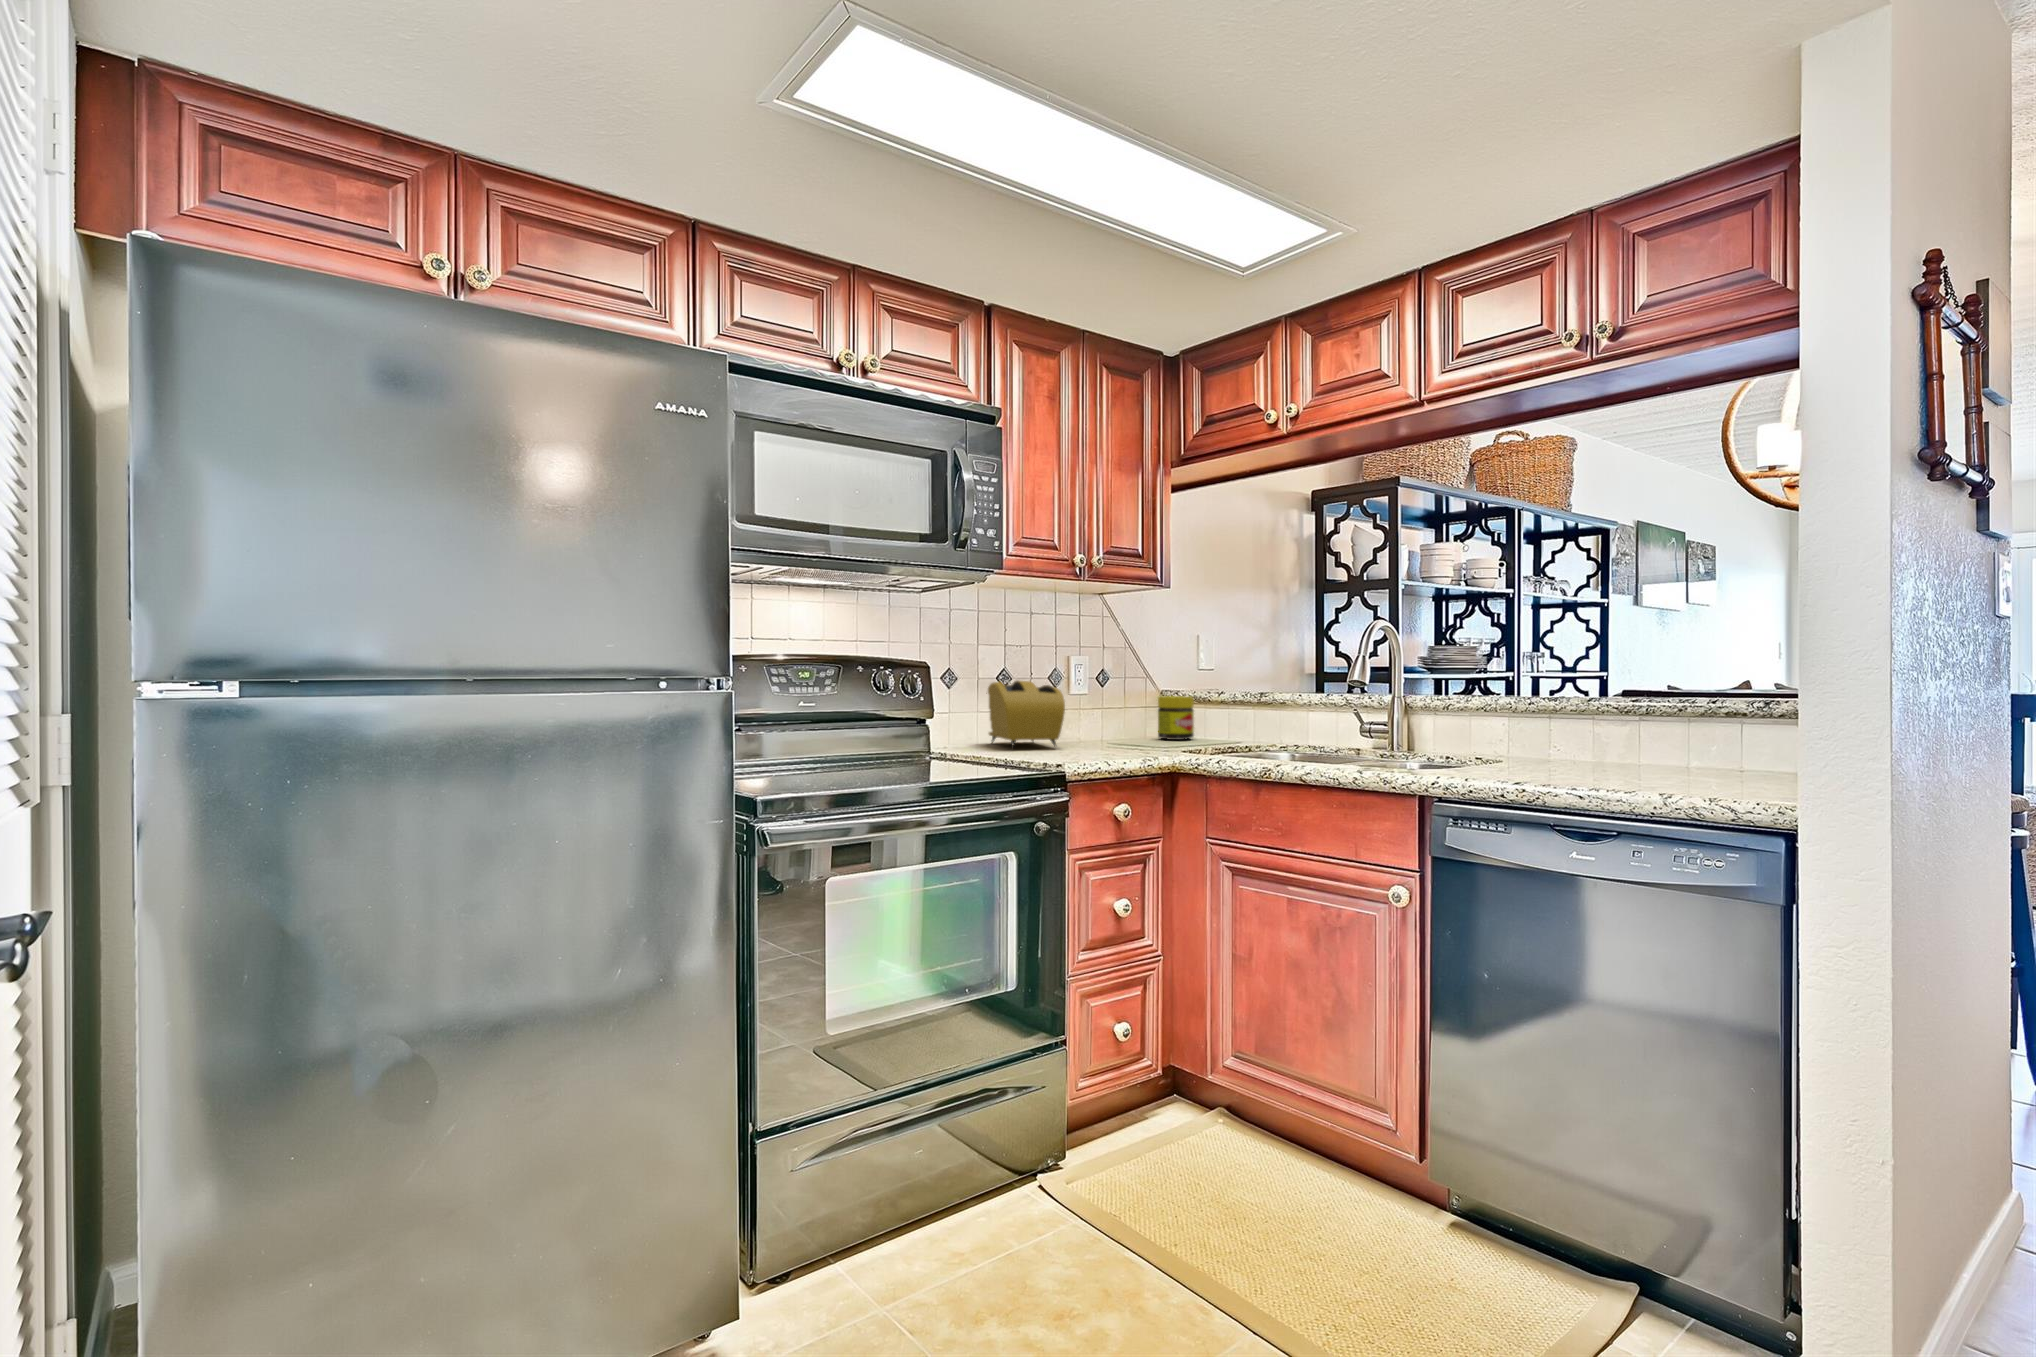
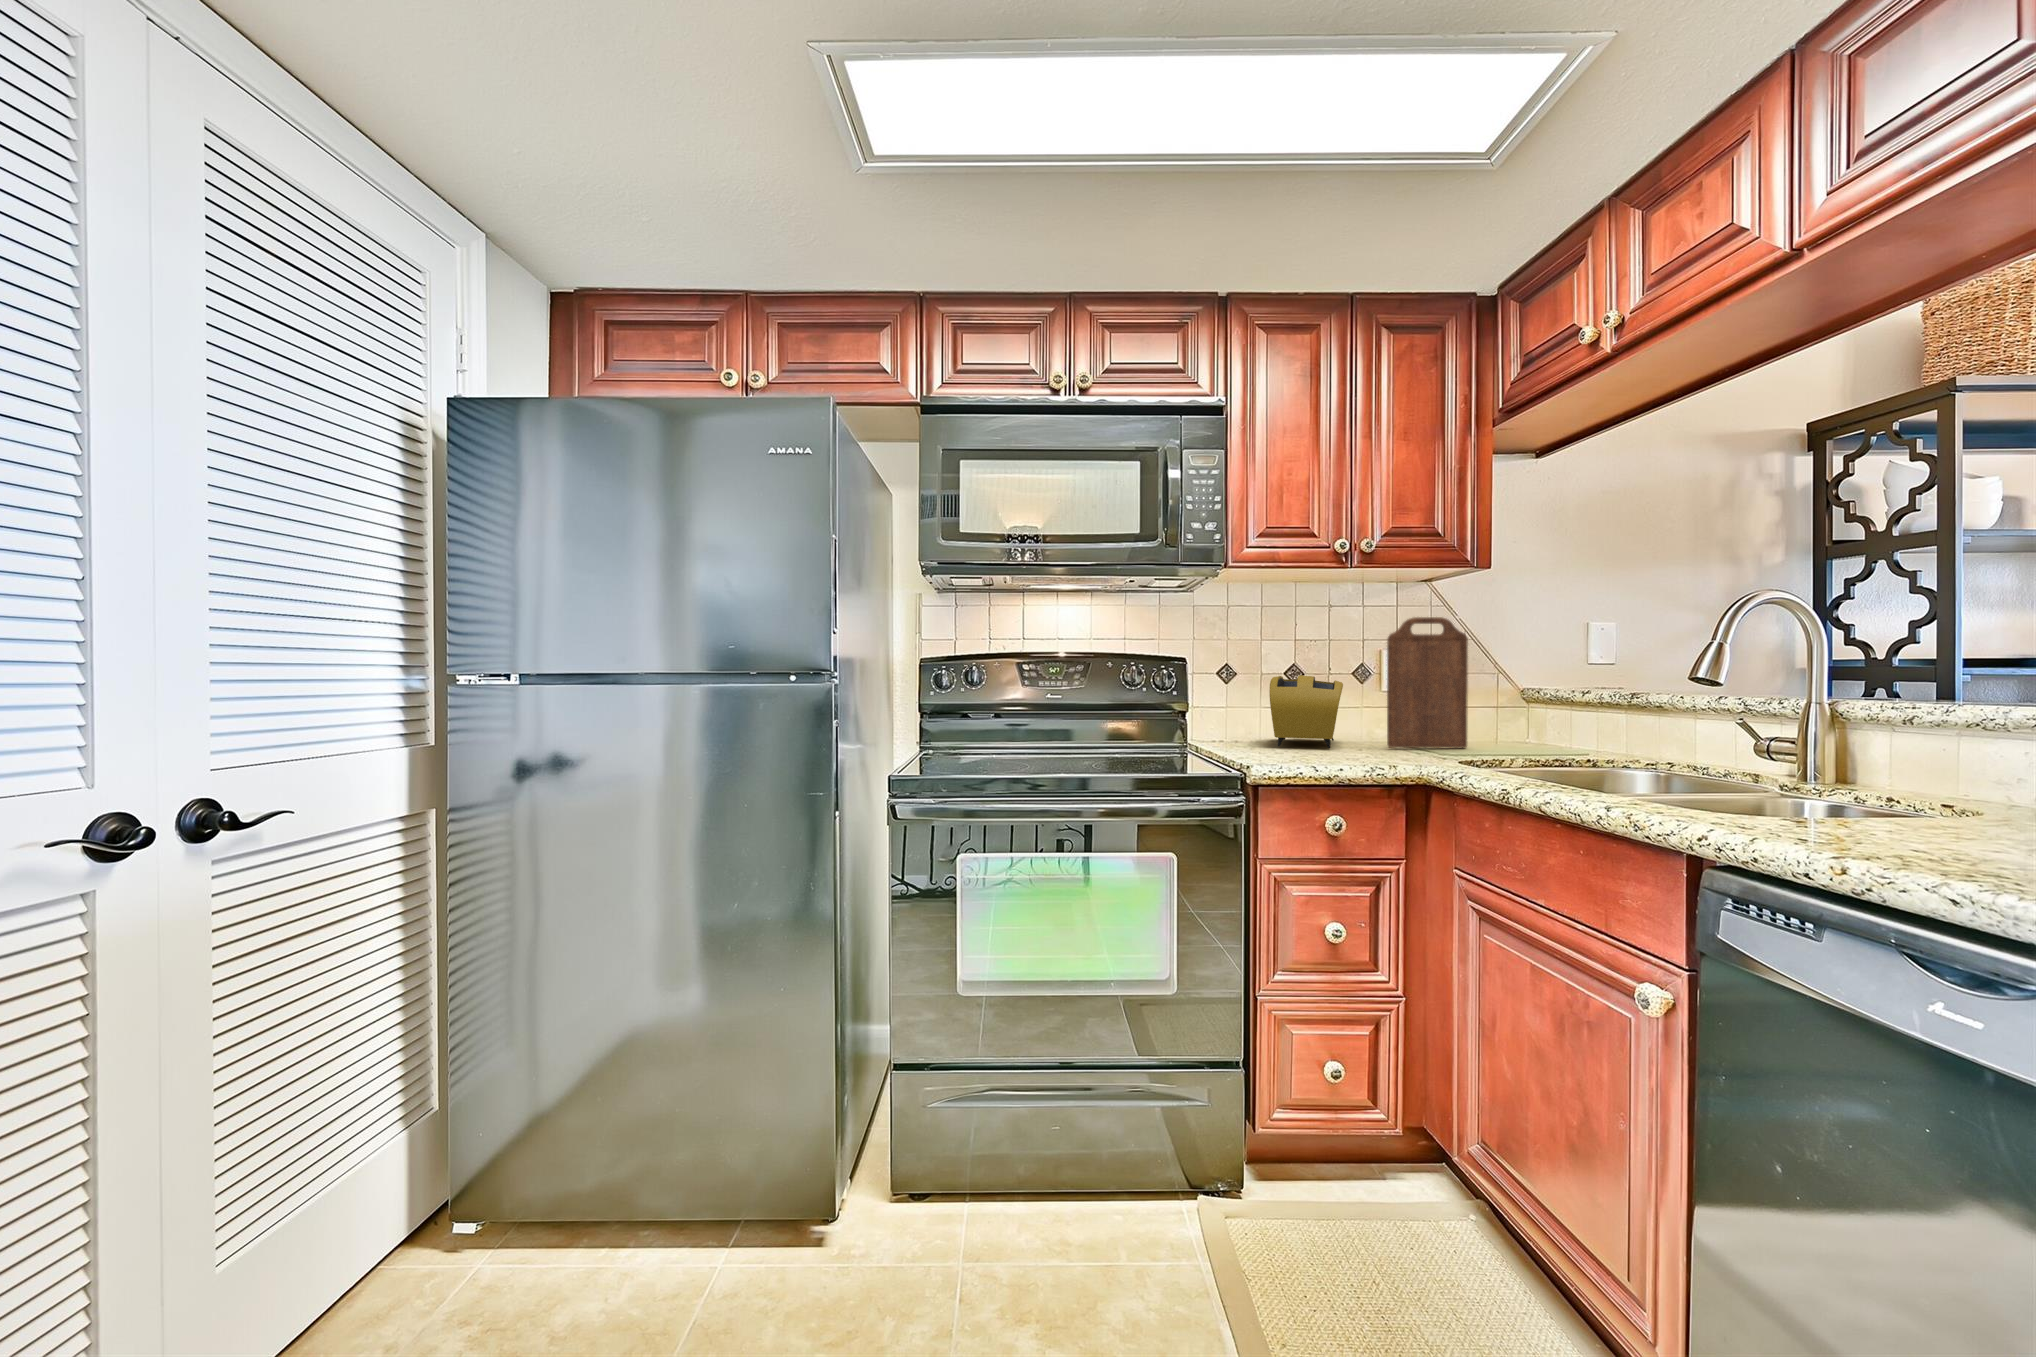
cutting board: none [1097,629,1152,745] -> present [1387,617,1468,749]
jar: present [1158,696,1194,740] -> none [1491,695,1540,747]

